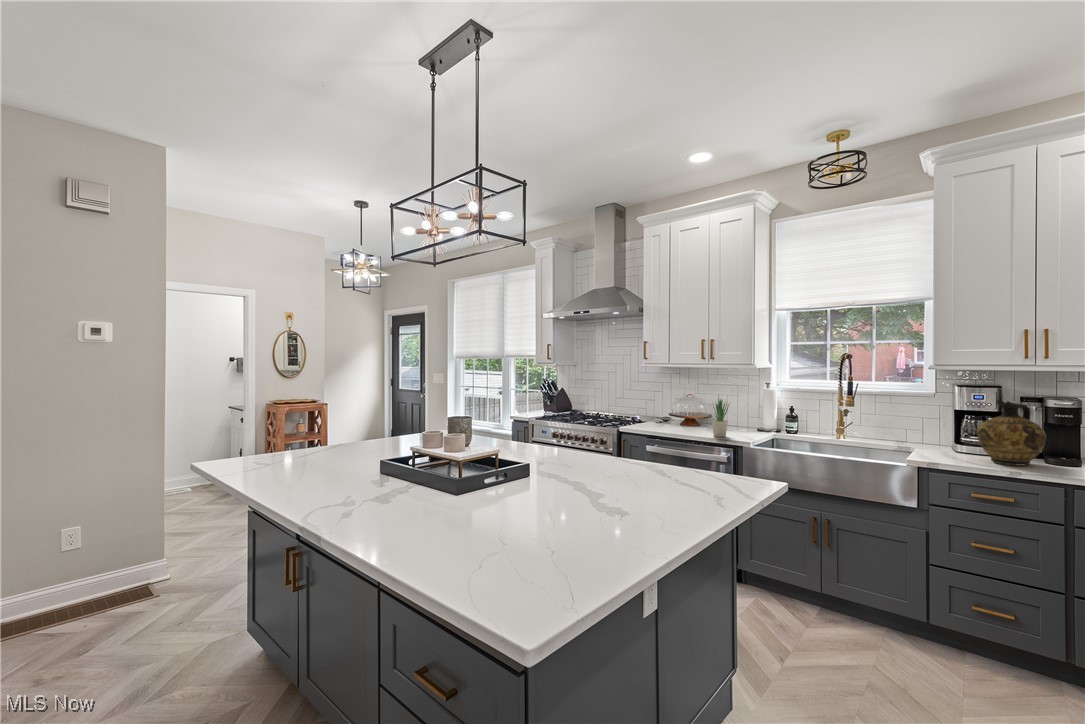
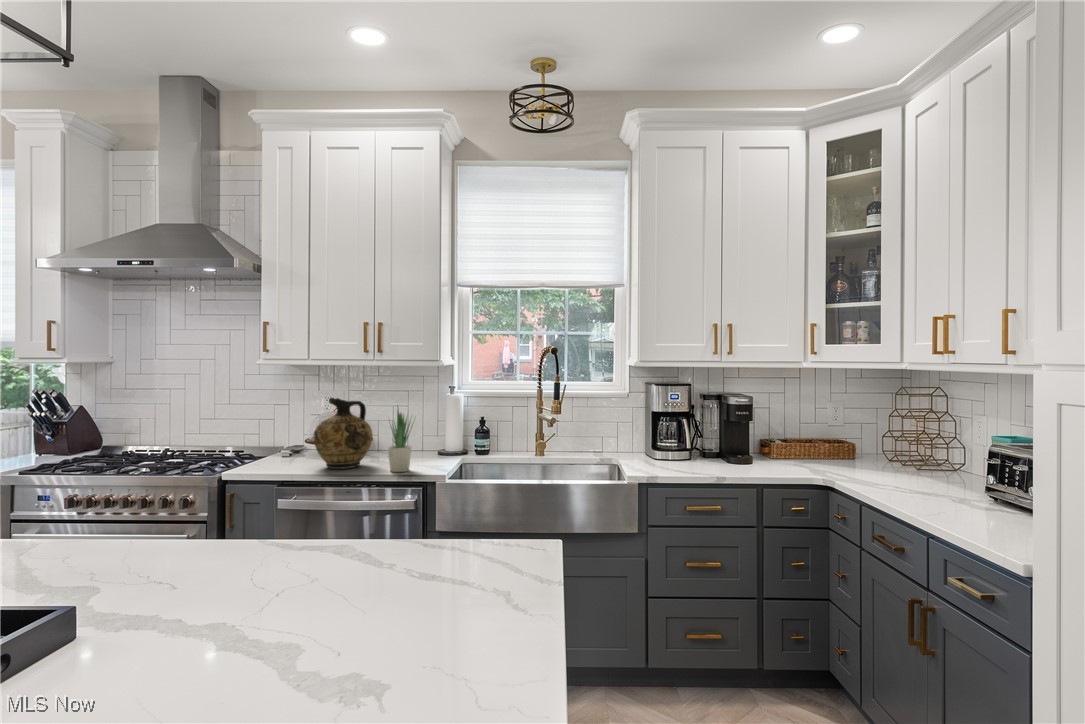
ceramic jug: present [977,400,1046,465] -> present [313,398,373,469]

